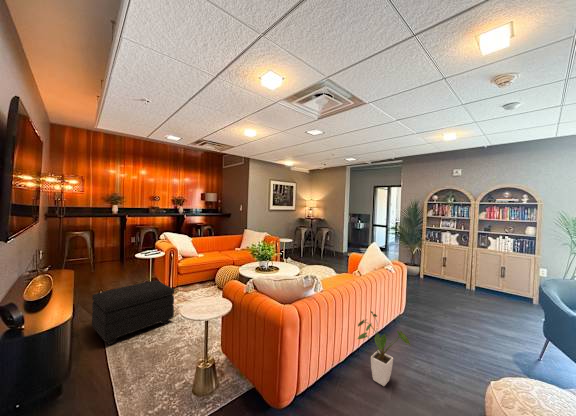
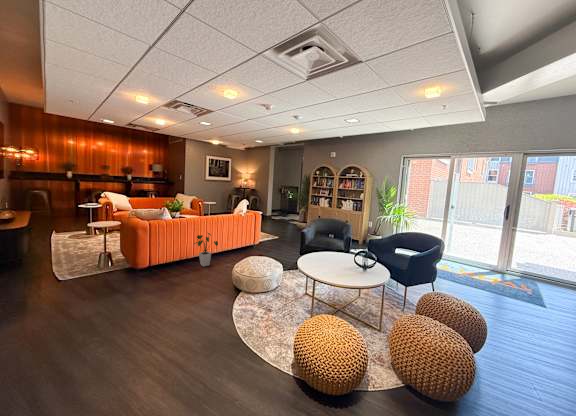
footstool: present [92,281,174,344] -> none [44,221,101,252]

